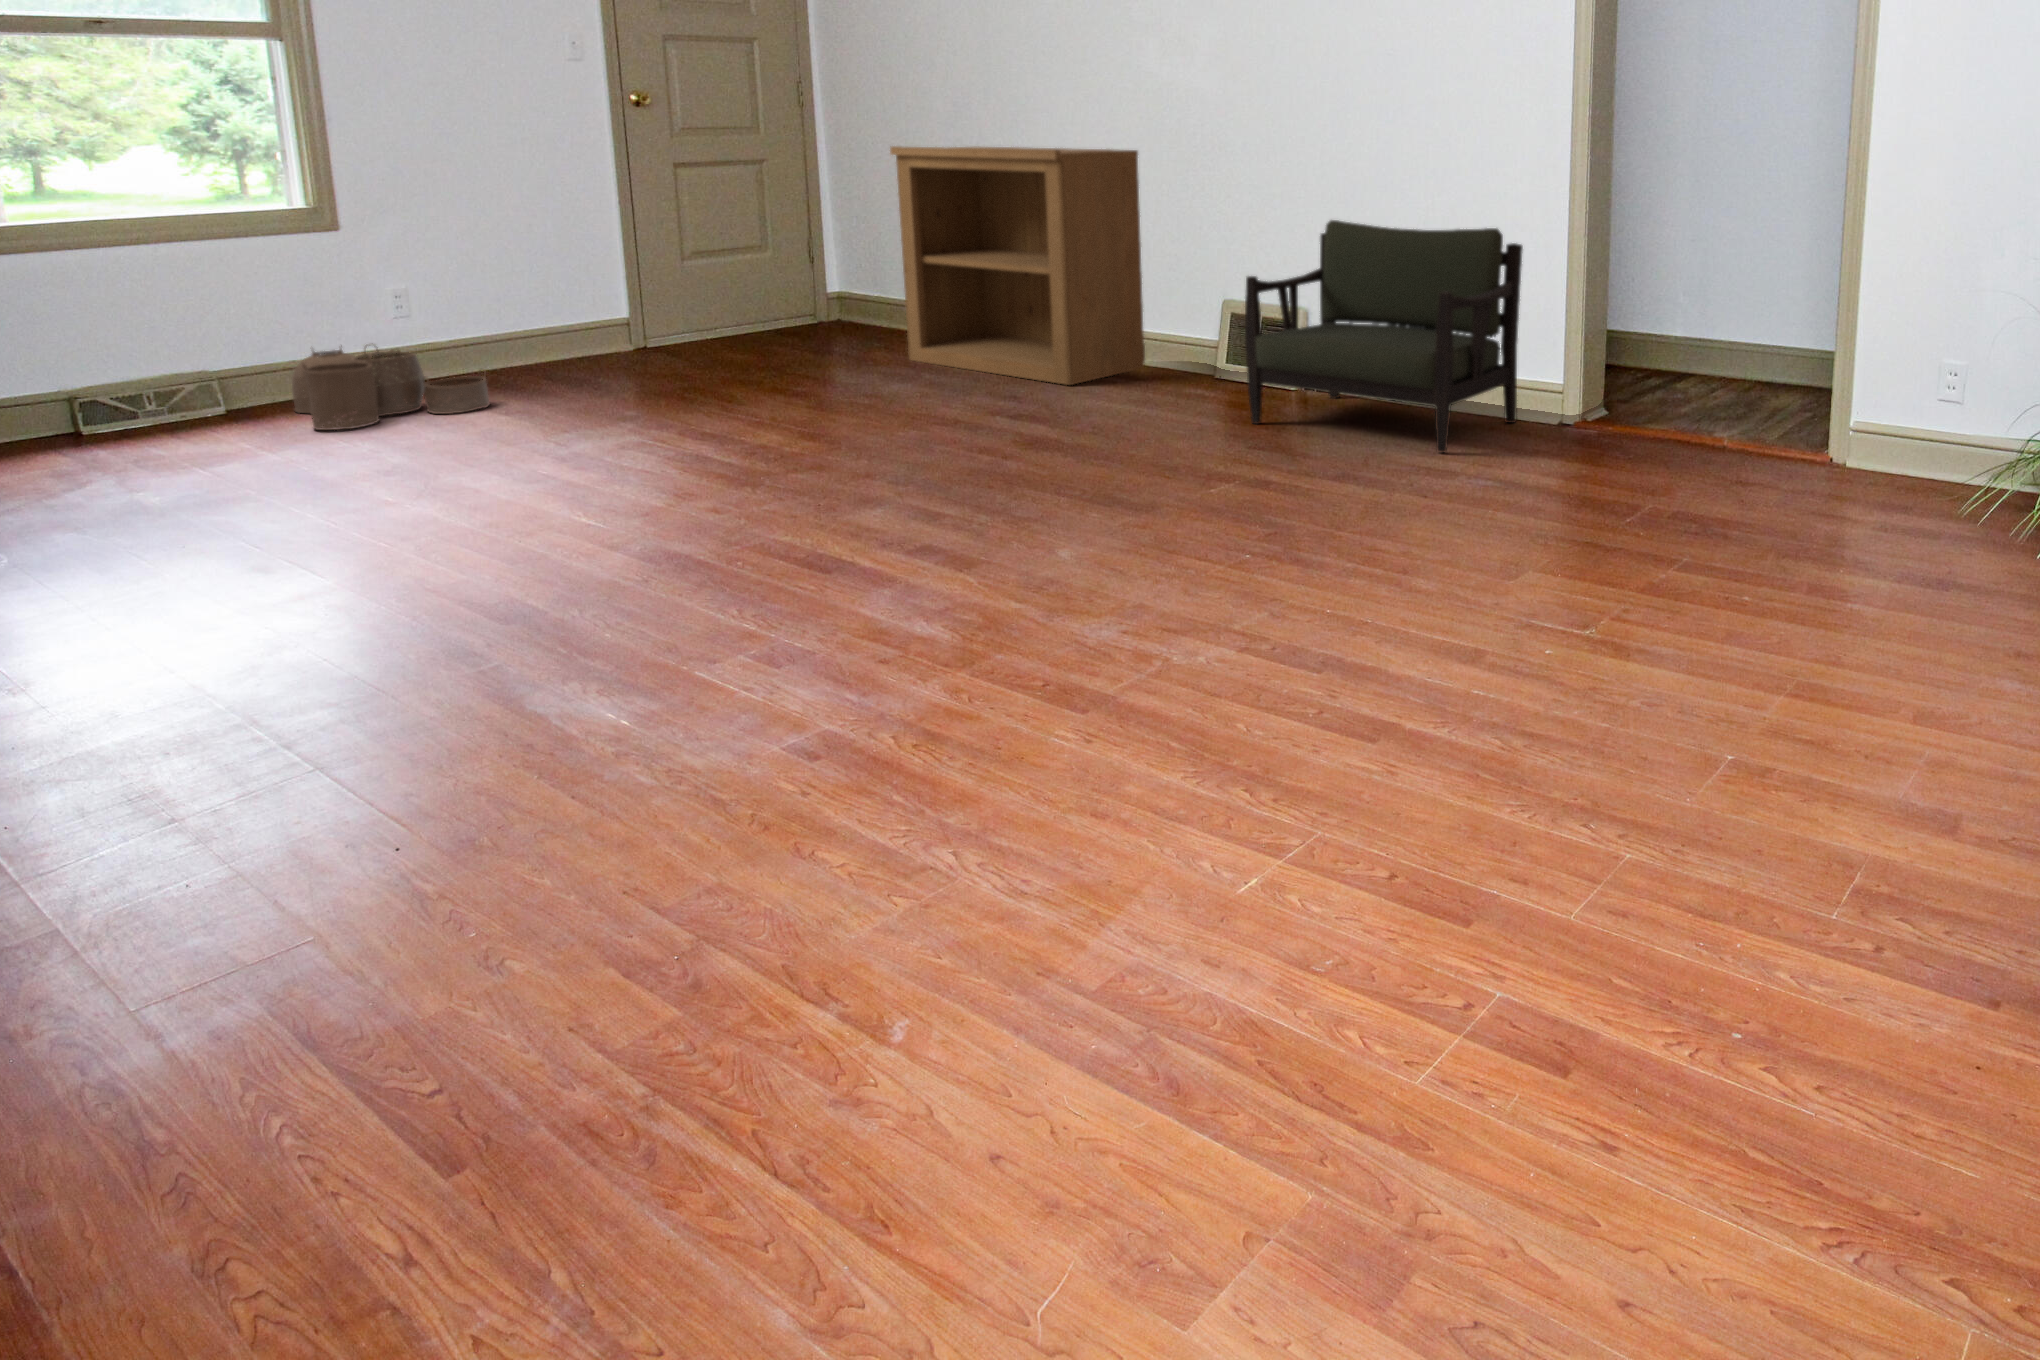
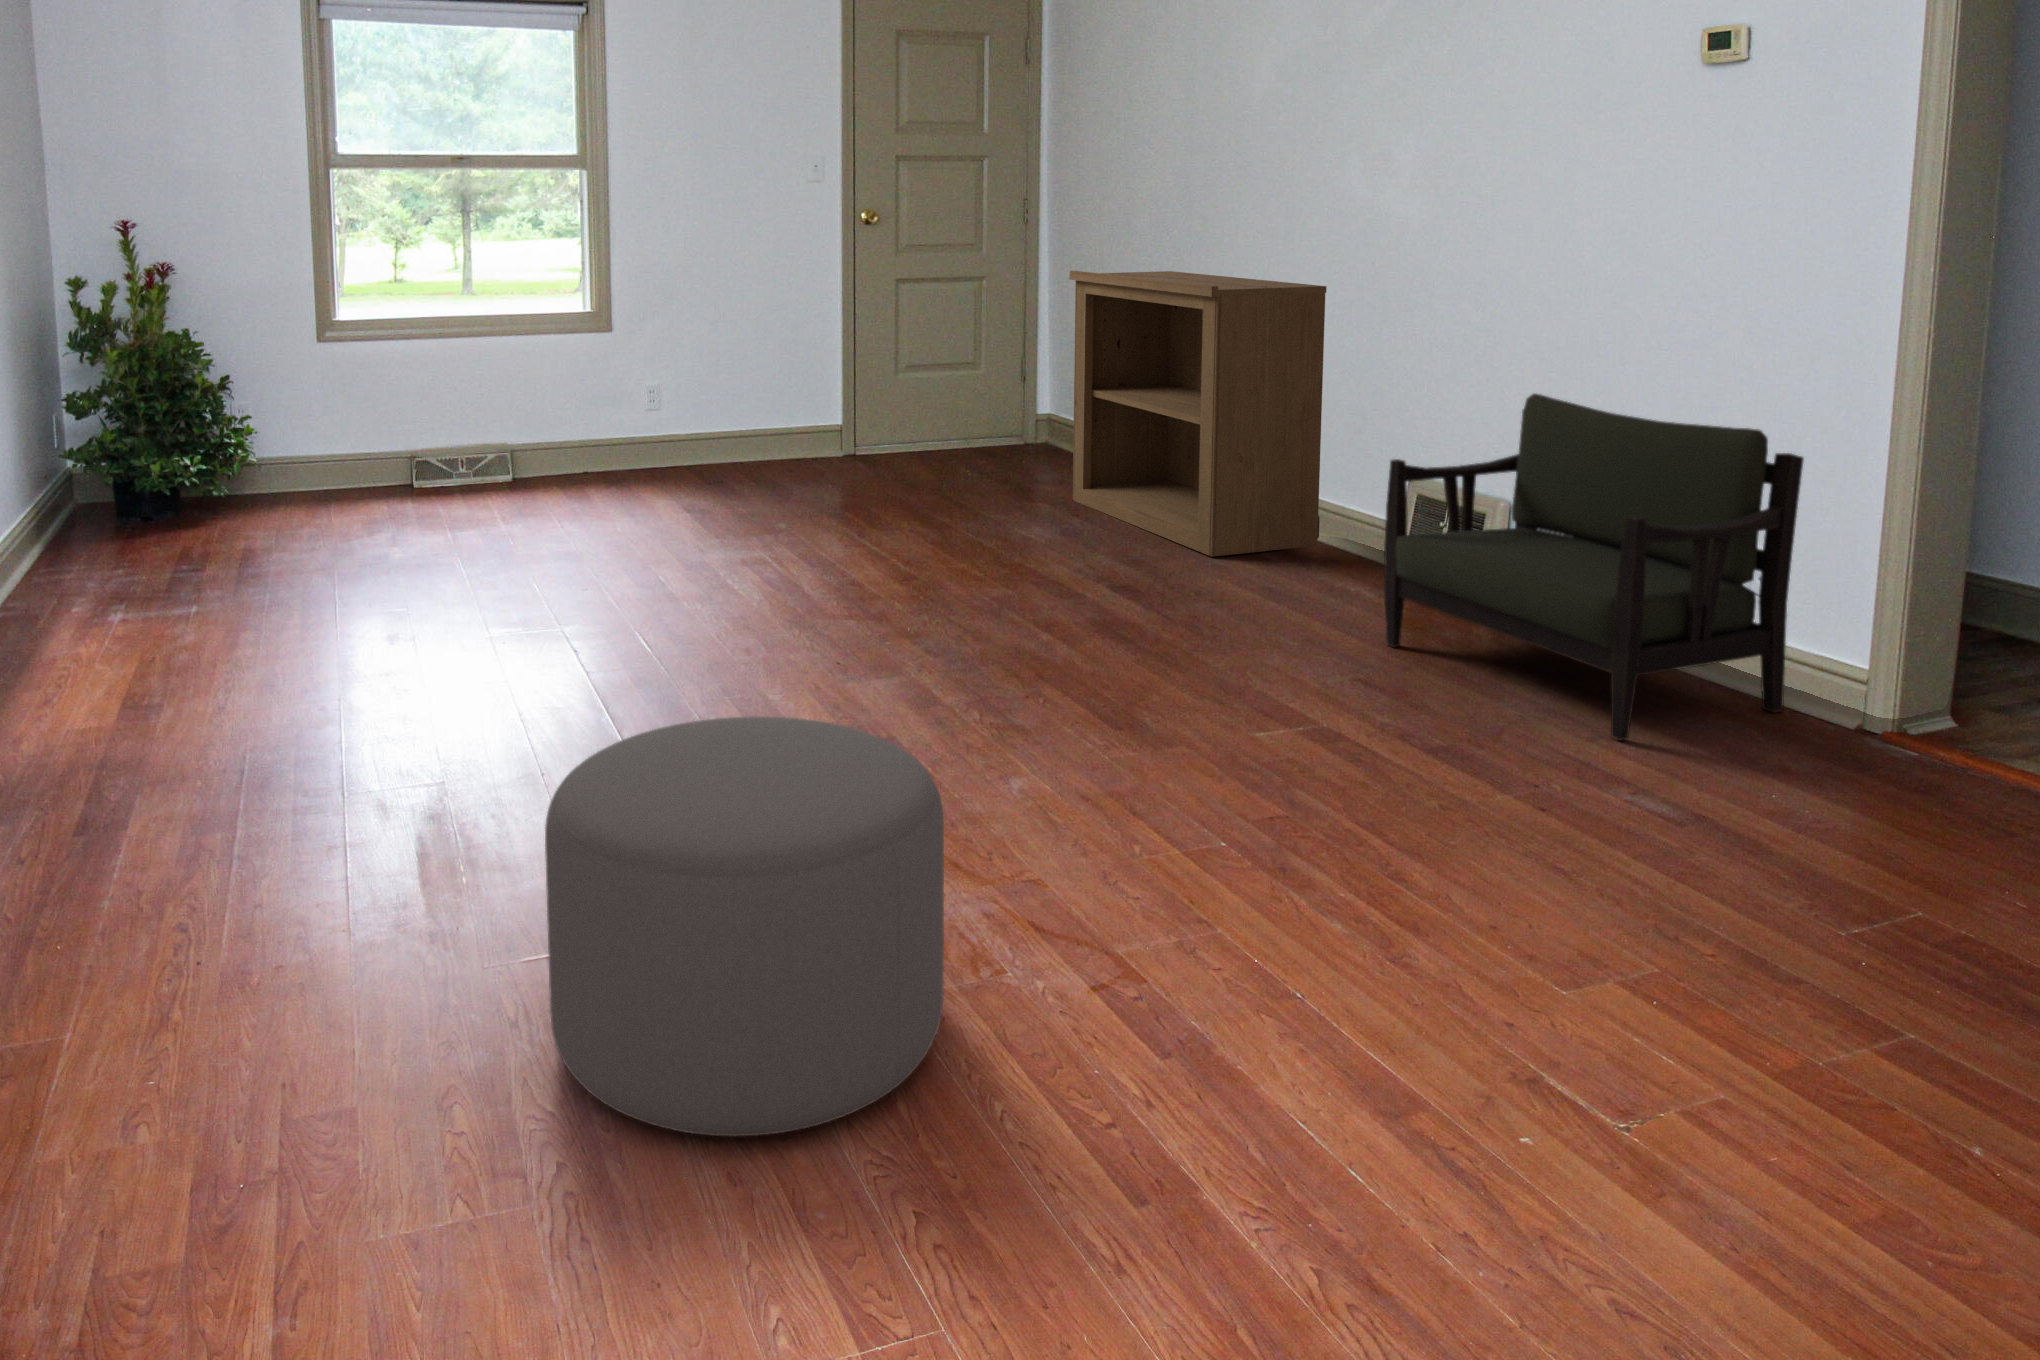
woven basket: present [292,347,489,430] -> none [550,432,688,509]
ottoman: none [811,493,1180,836] -> present [545,717,944,1136]

